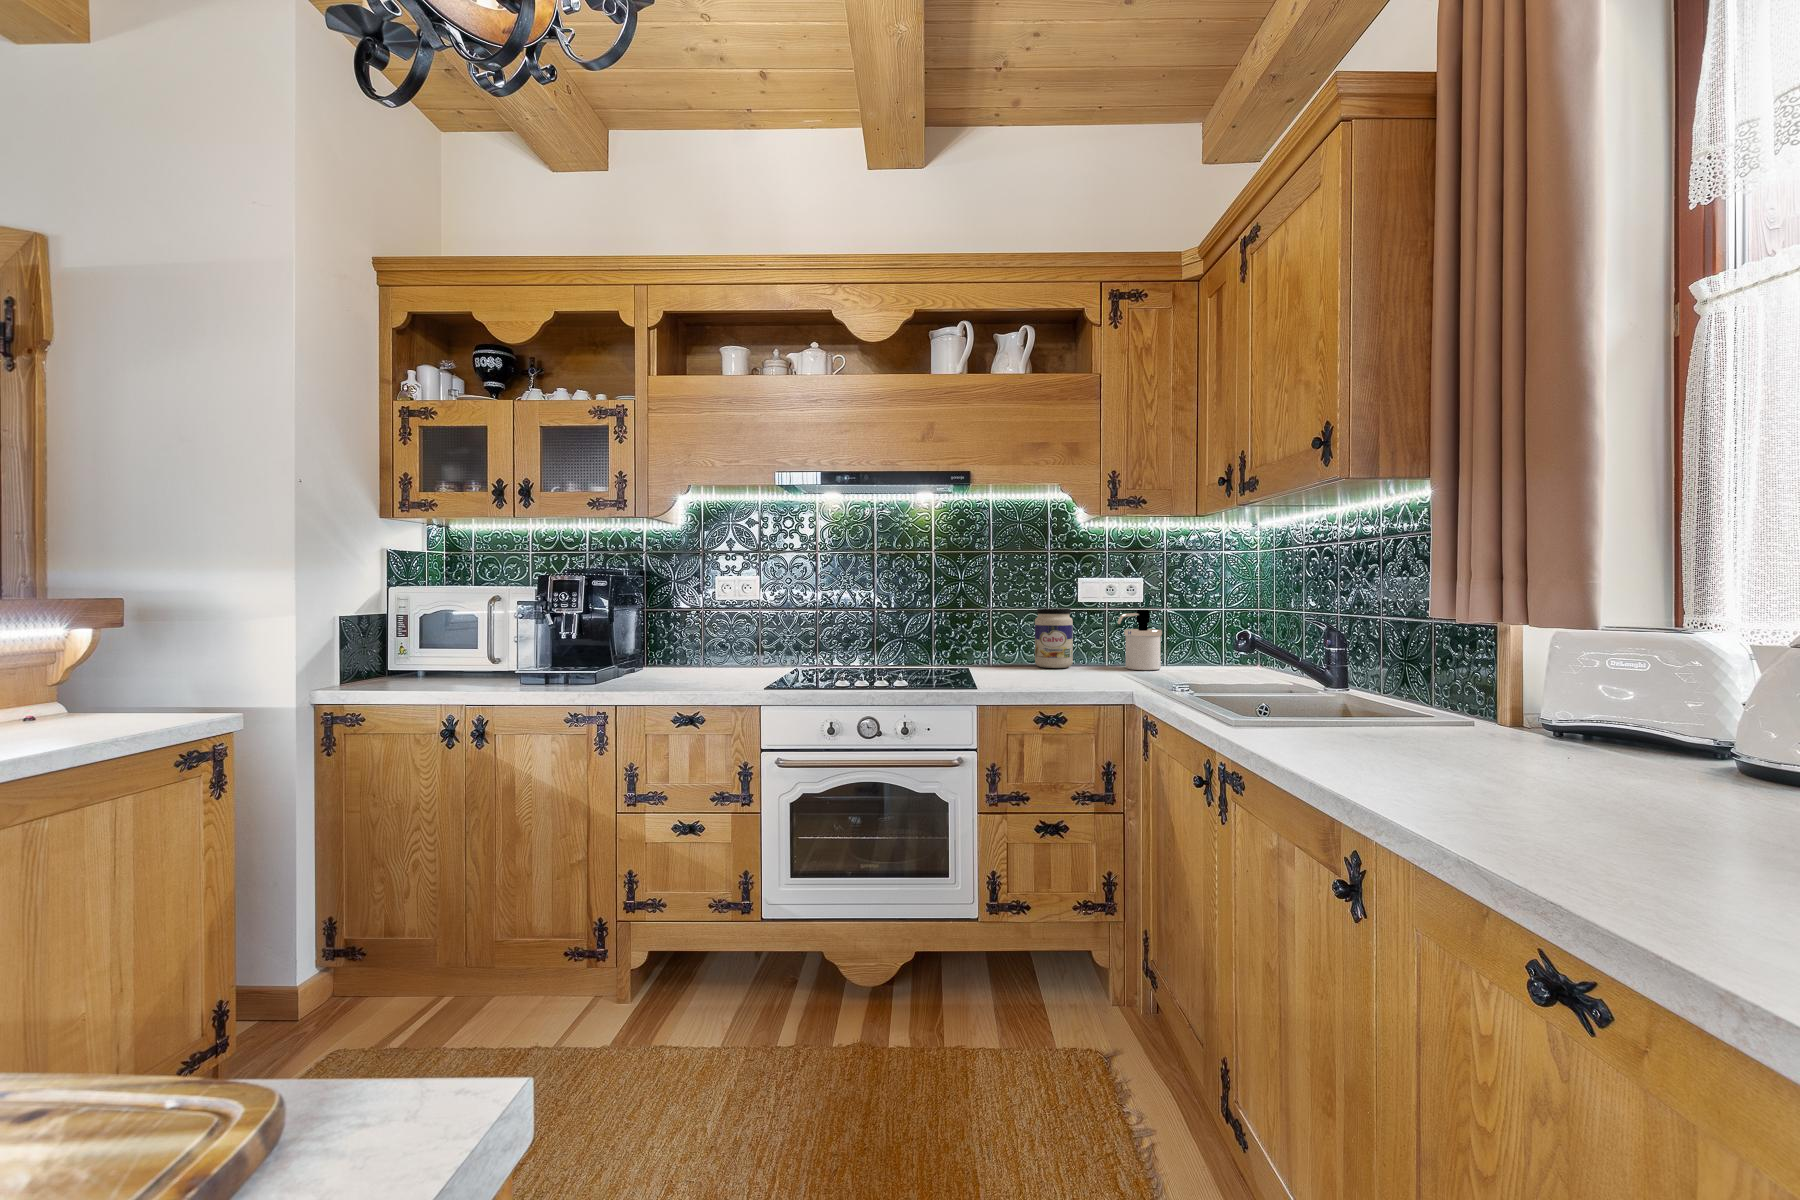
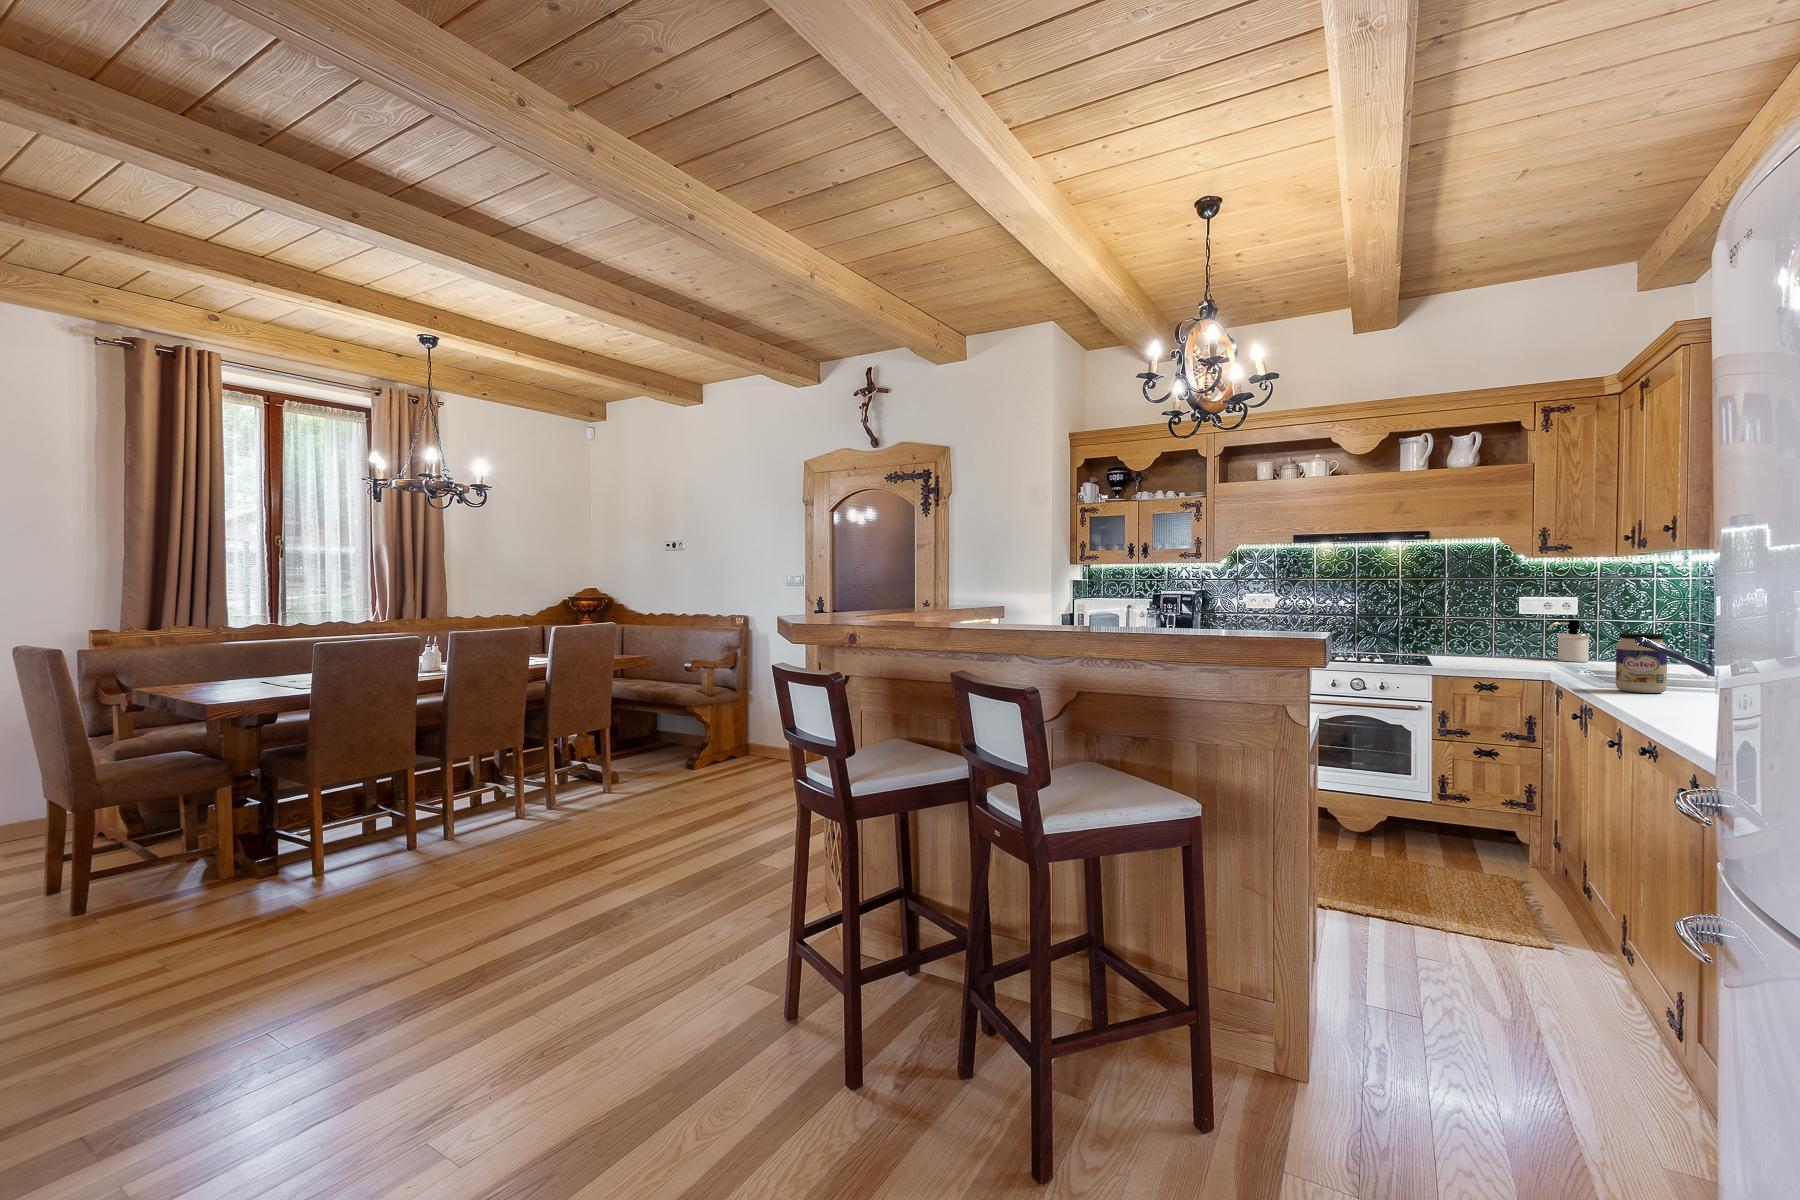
jar: present [1035,609,1073,668] -> present [1616,633,1667,693]

